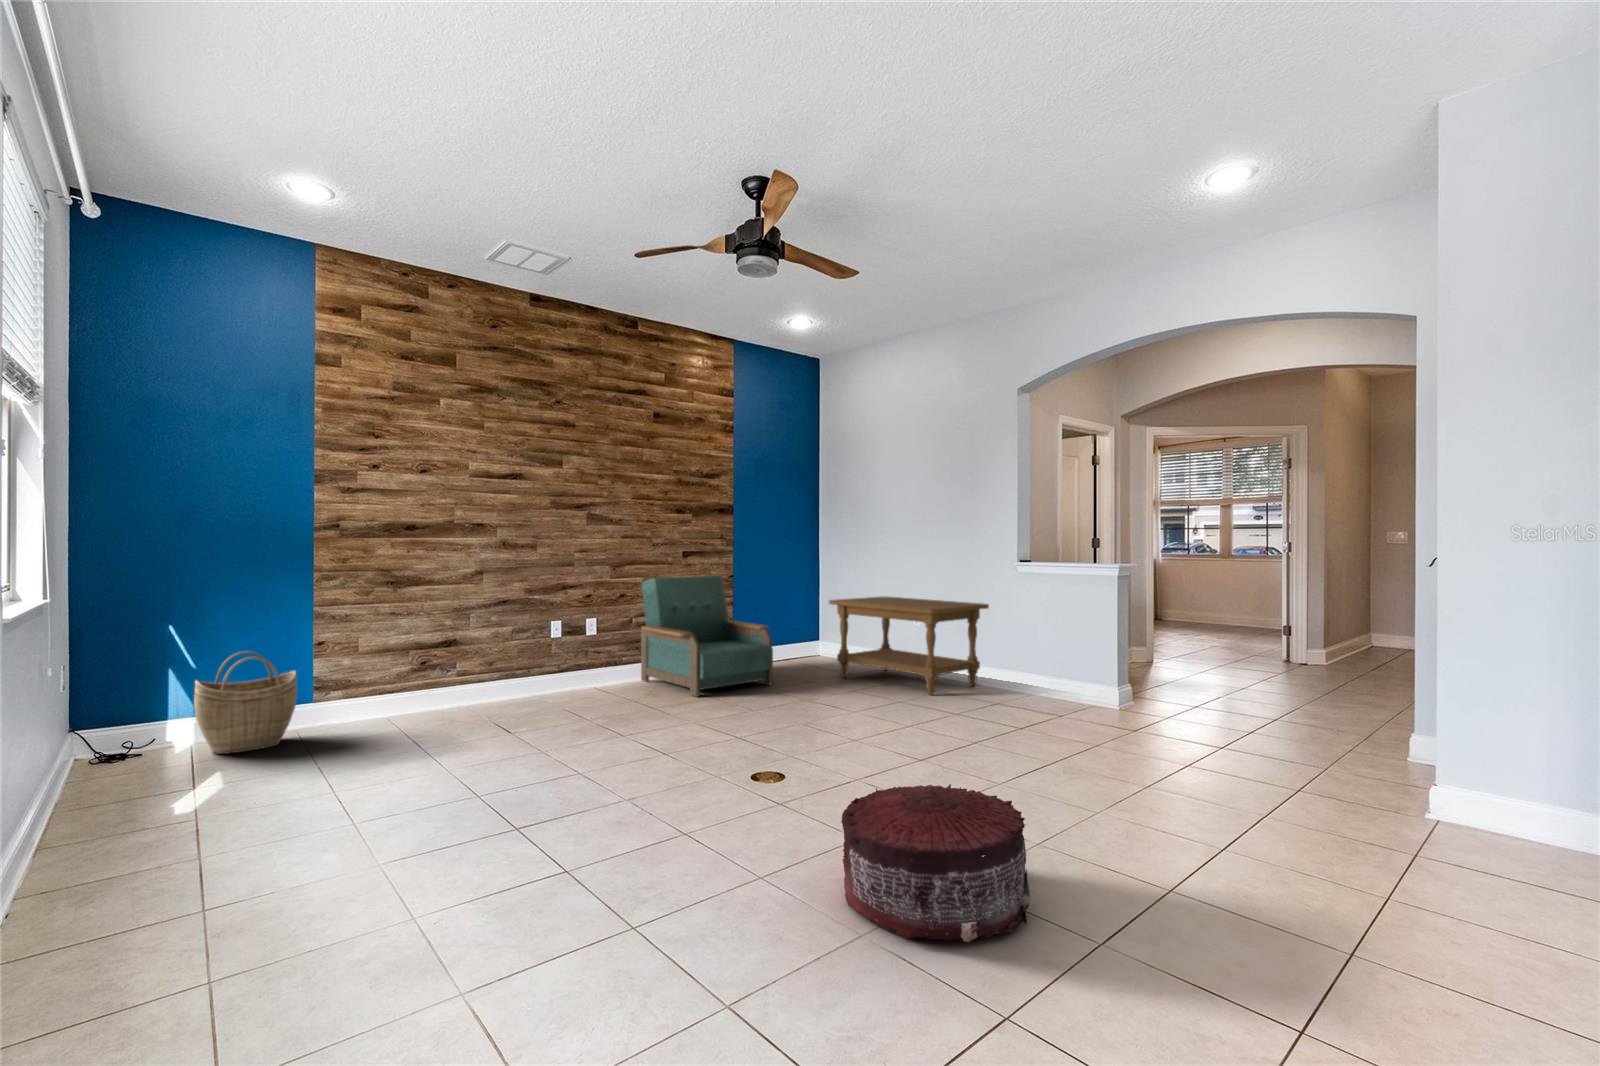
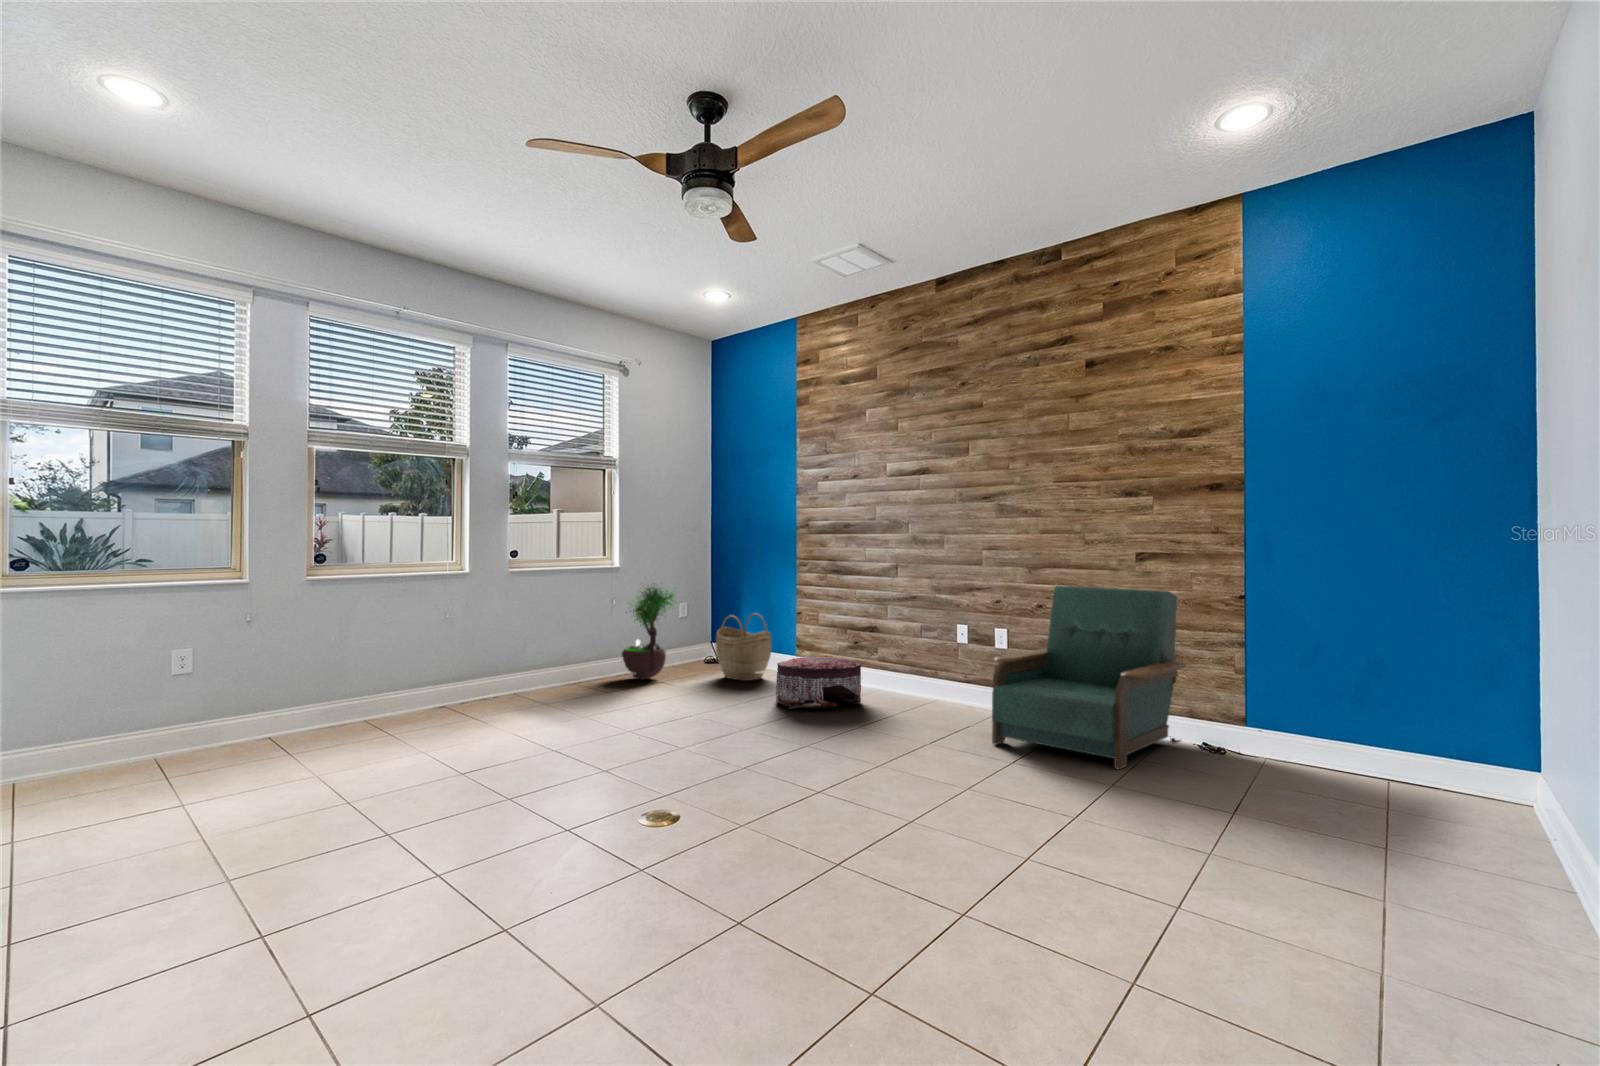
coffee table: present [829,596,989,695] -> none [1150,648,1454,920]
potted tree: none [62,613,207,799] -> present [622,583,677,679]
pouf: present [841,784,1030,942] -> present [776,657,861,709]

